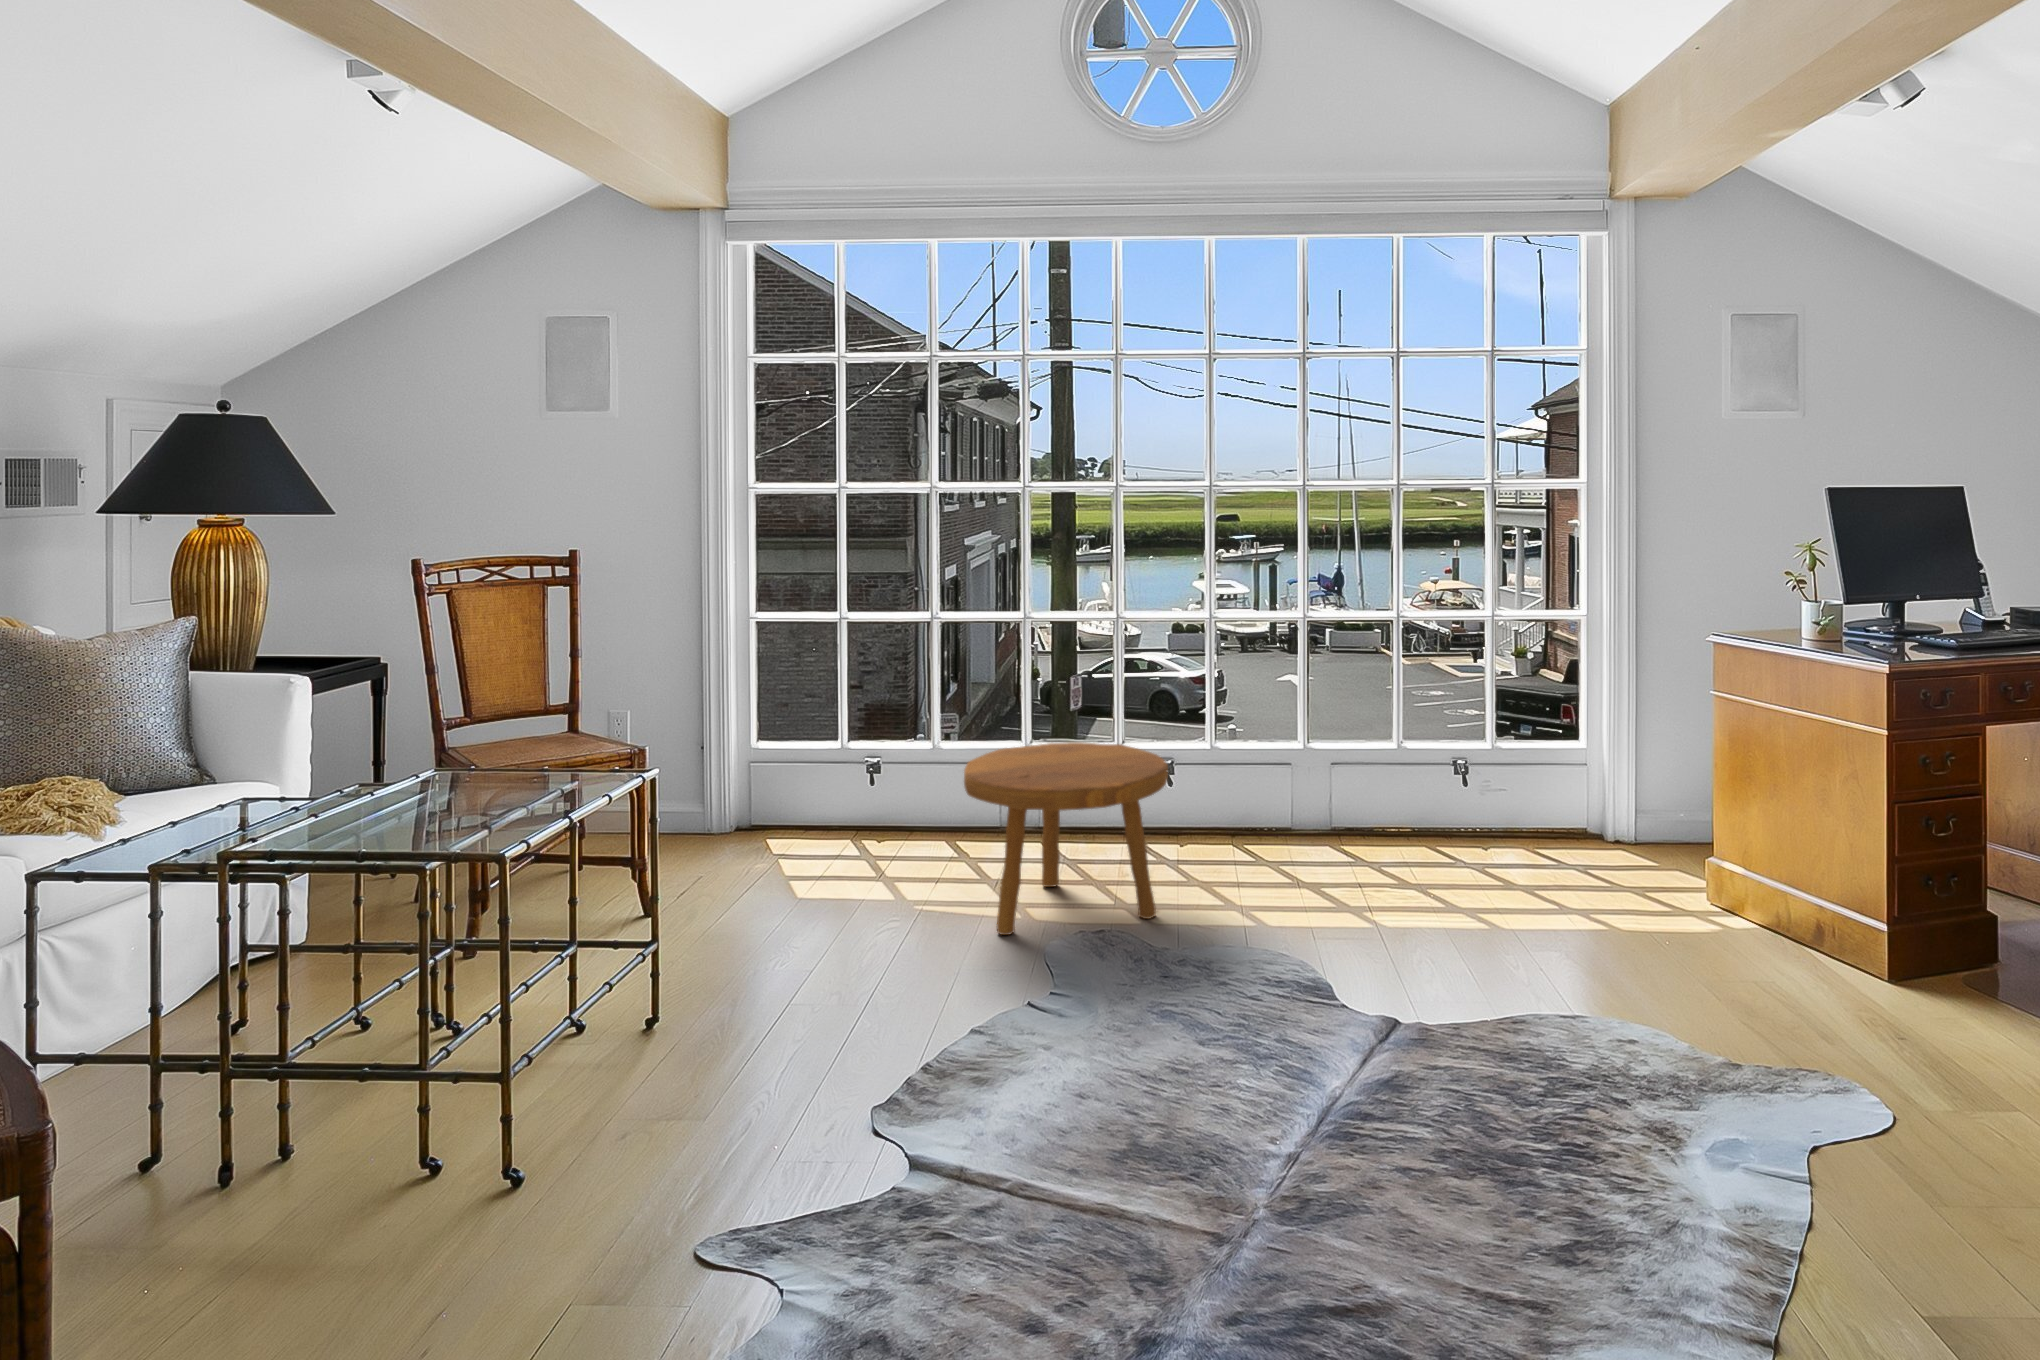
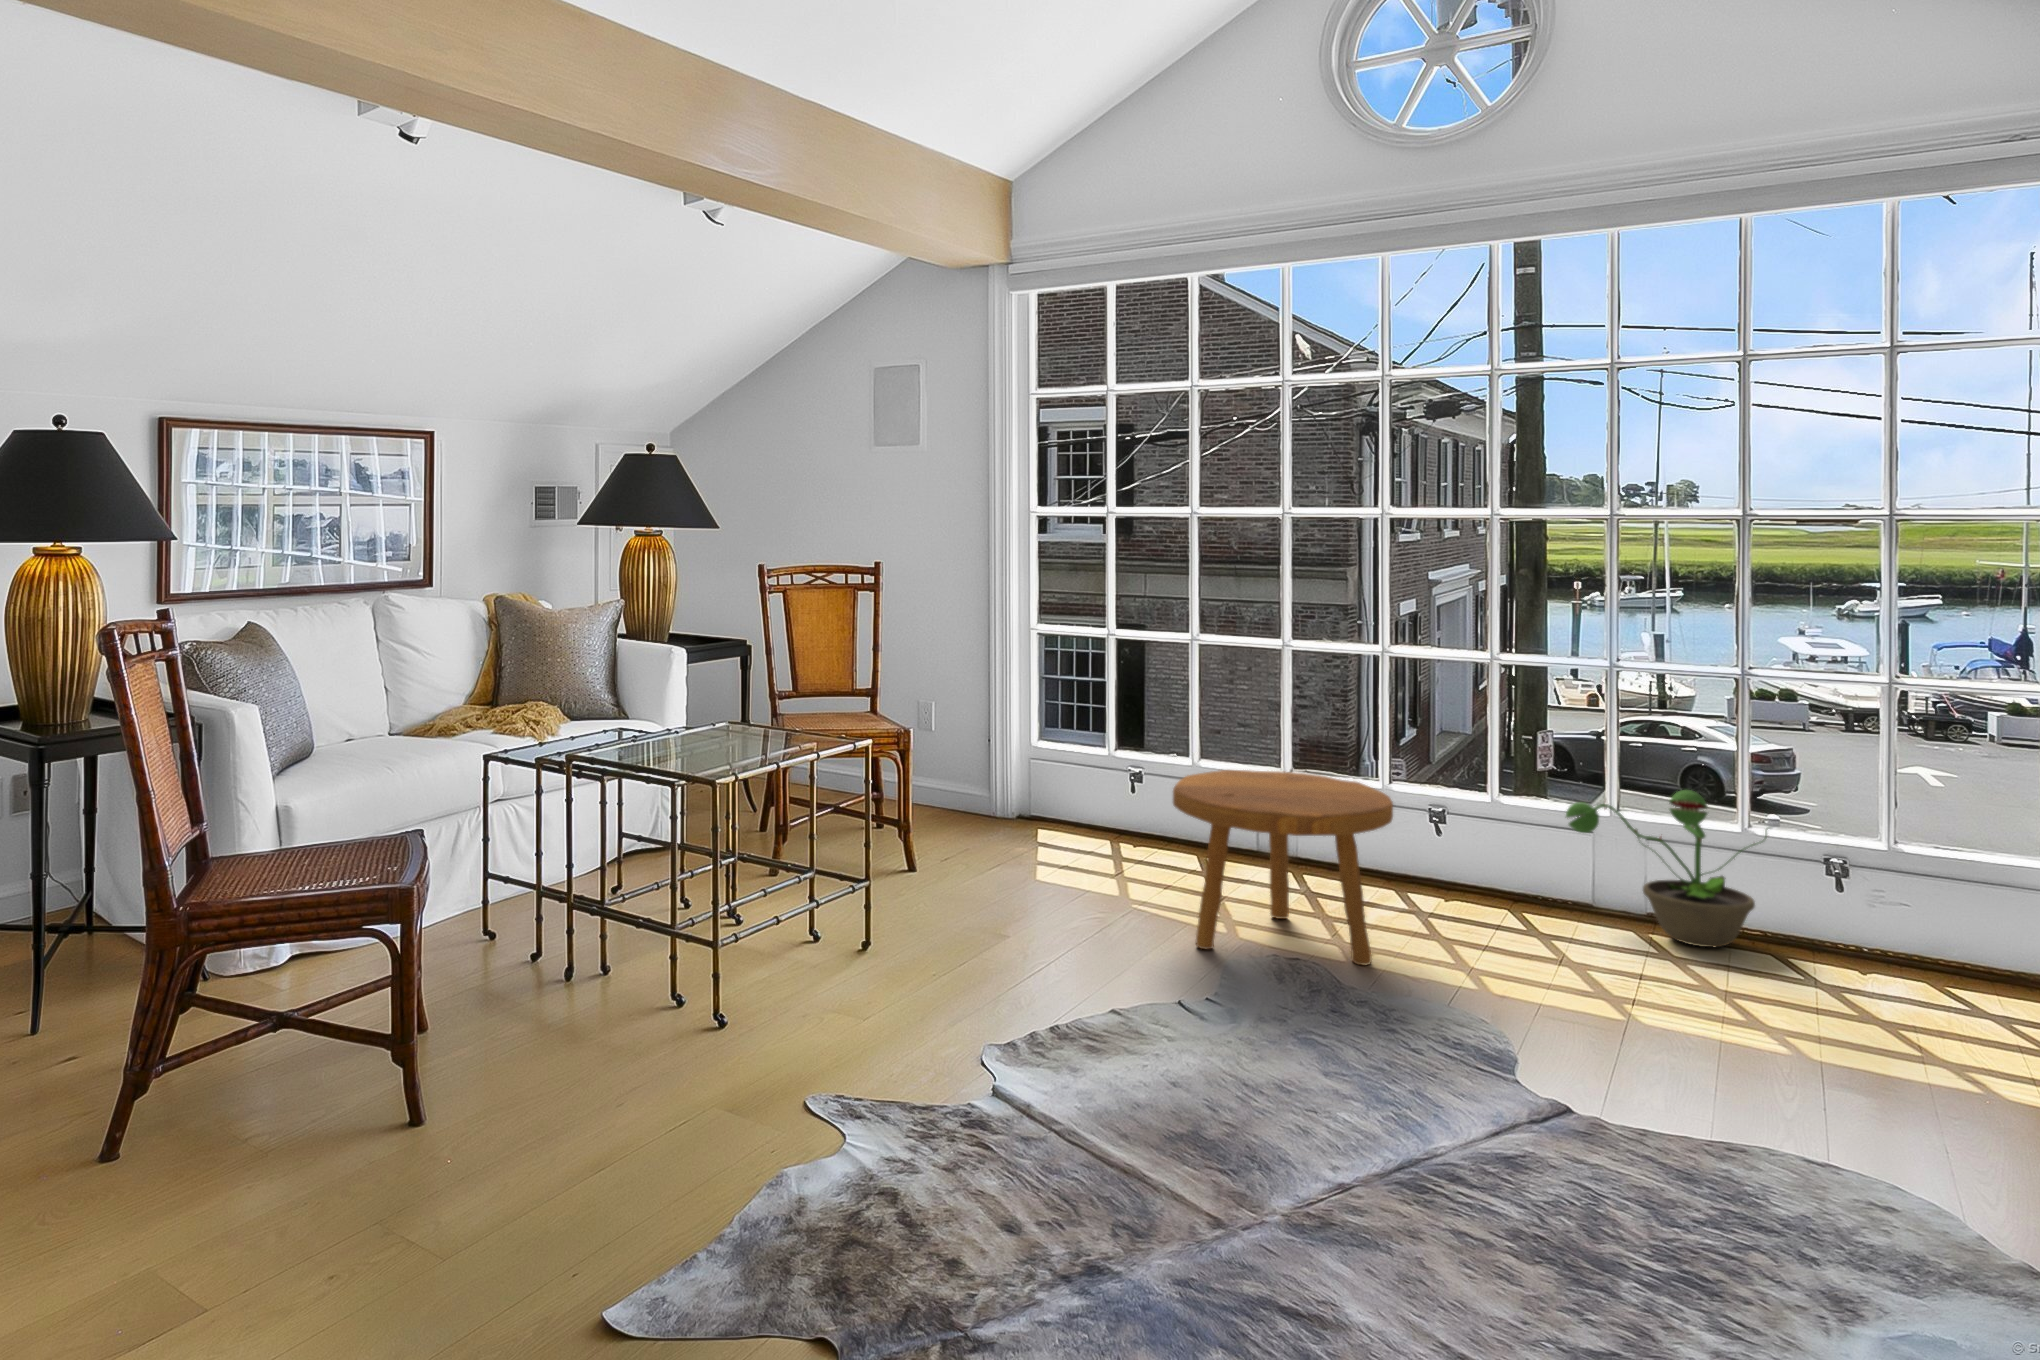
decorative plant: none [1265,715,1419,843] -> present [1566,790,1768,947]

